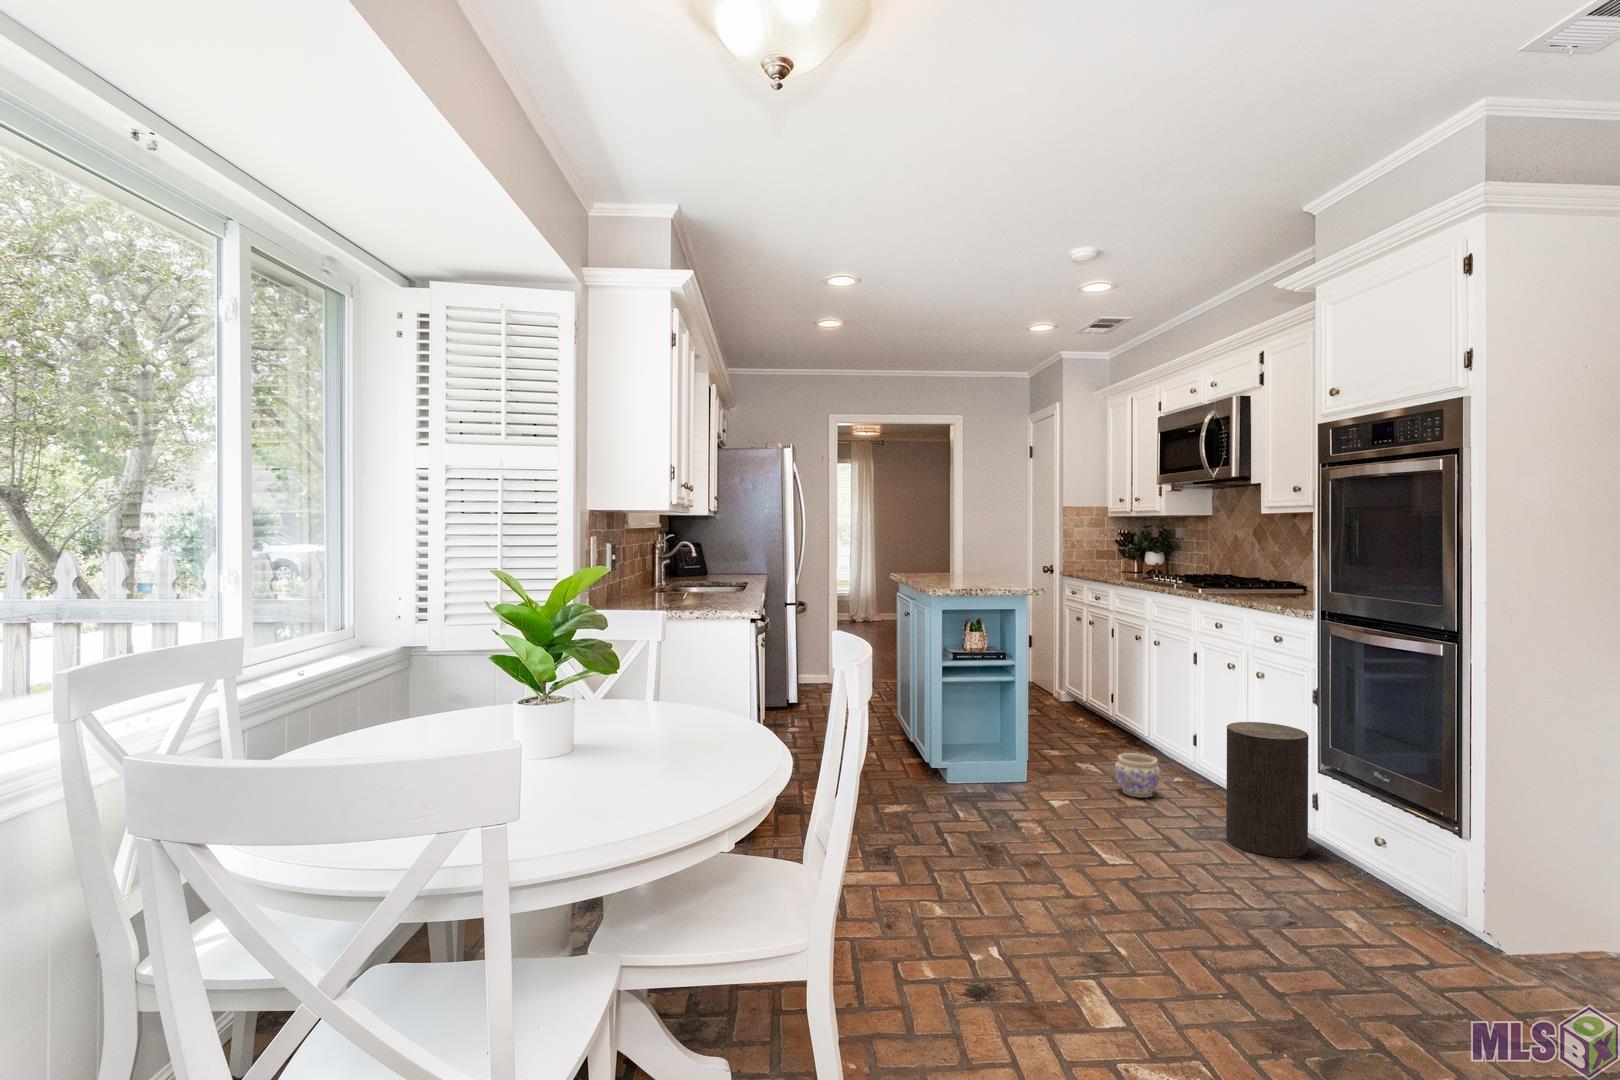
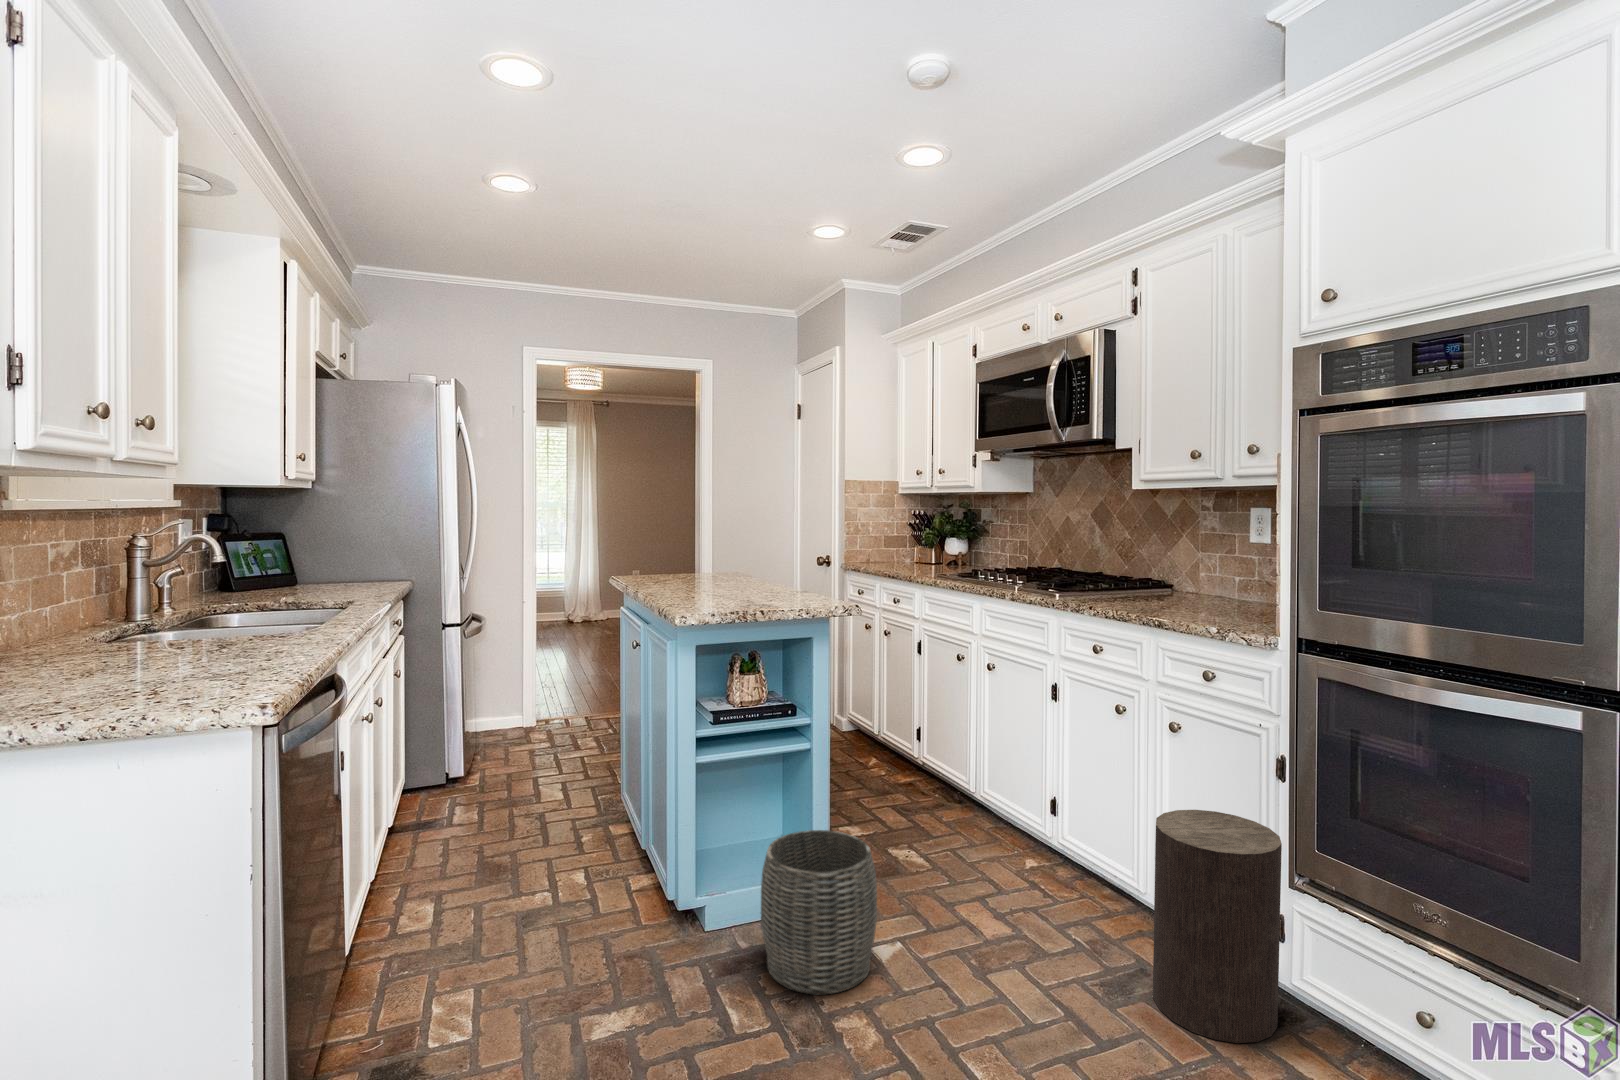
woven basket: none [978,725,1050,812] -> present [761,830,877,994]
planter: present [1115,753,1161,798] -> none [960,846,1026,921]

